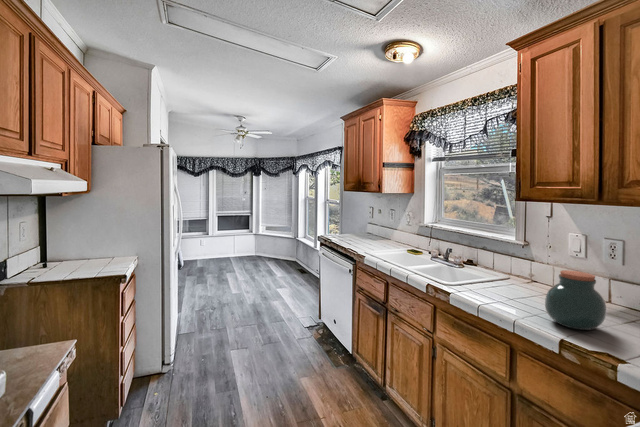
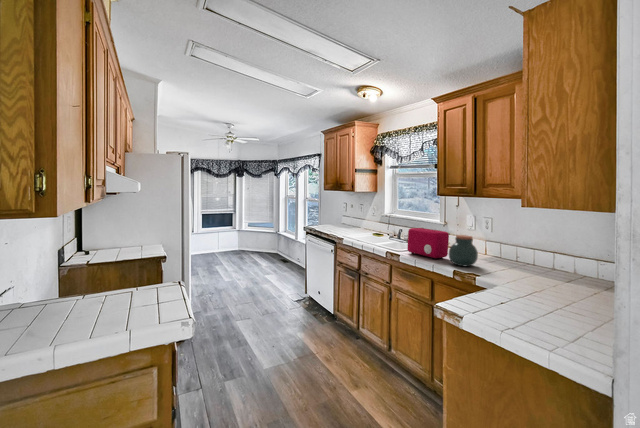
toaster: none [463,250,539,307] -> present [407,228,449,259]

